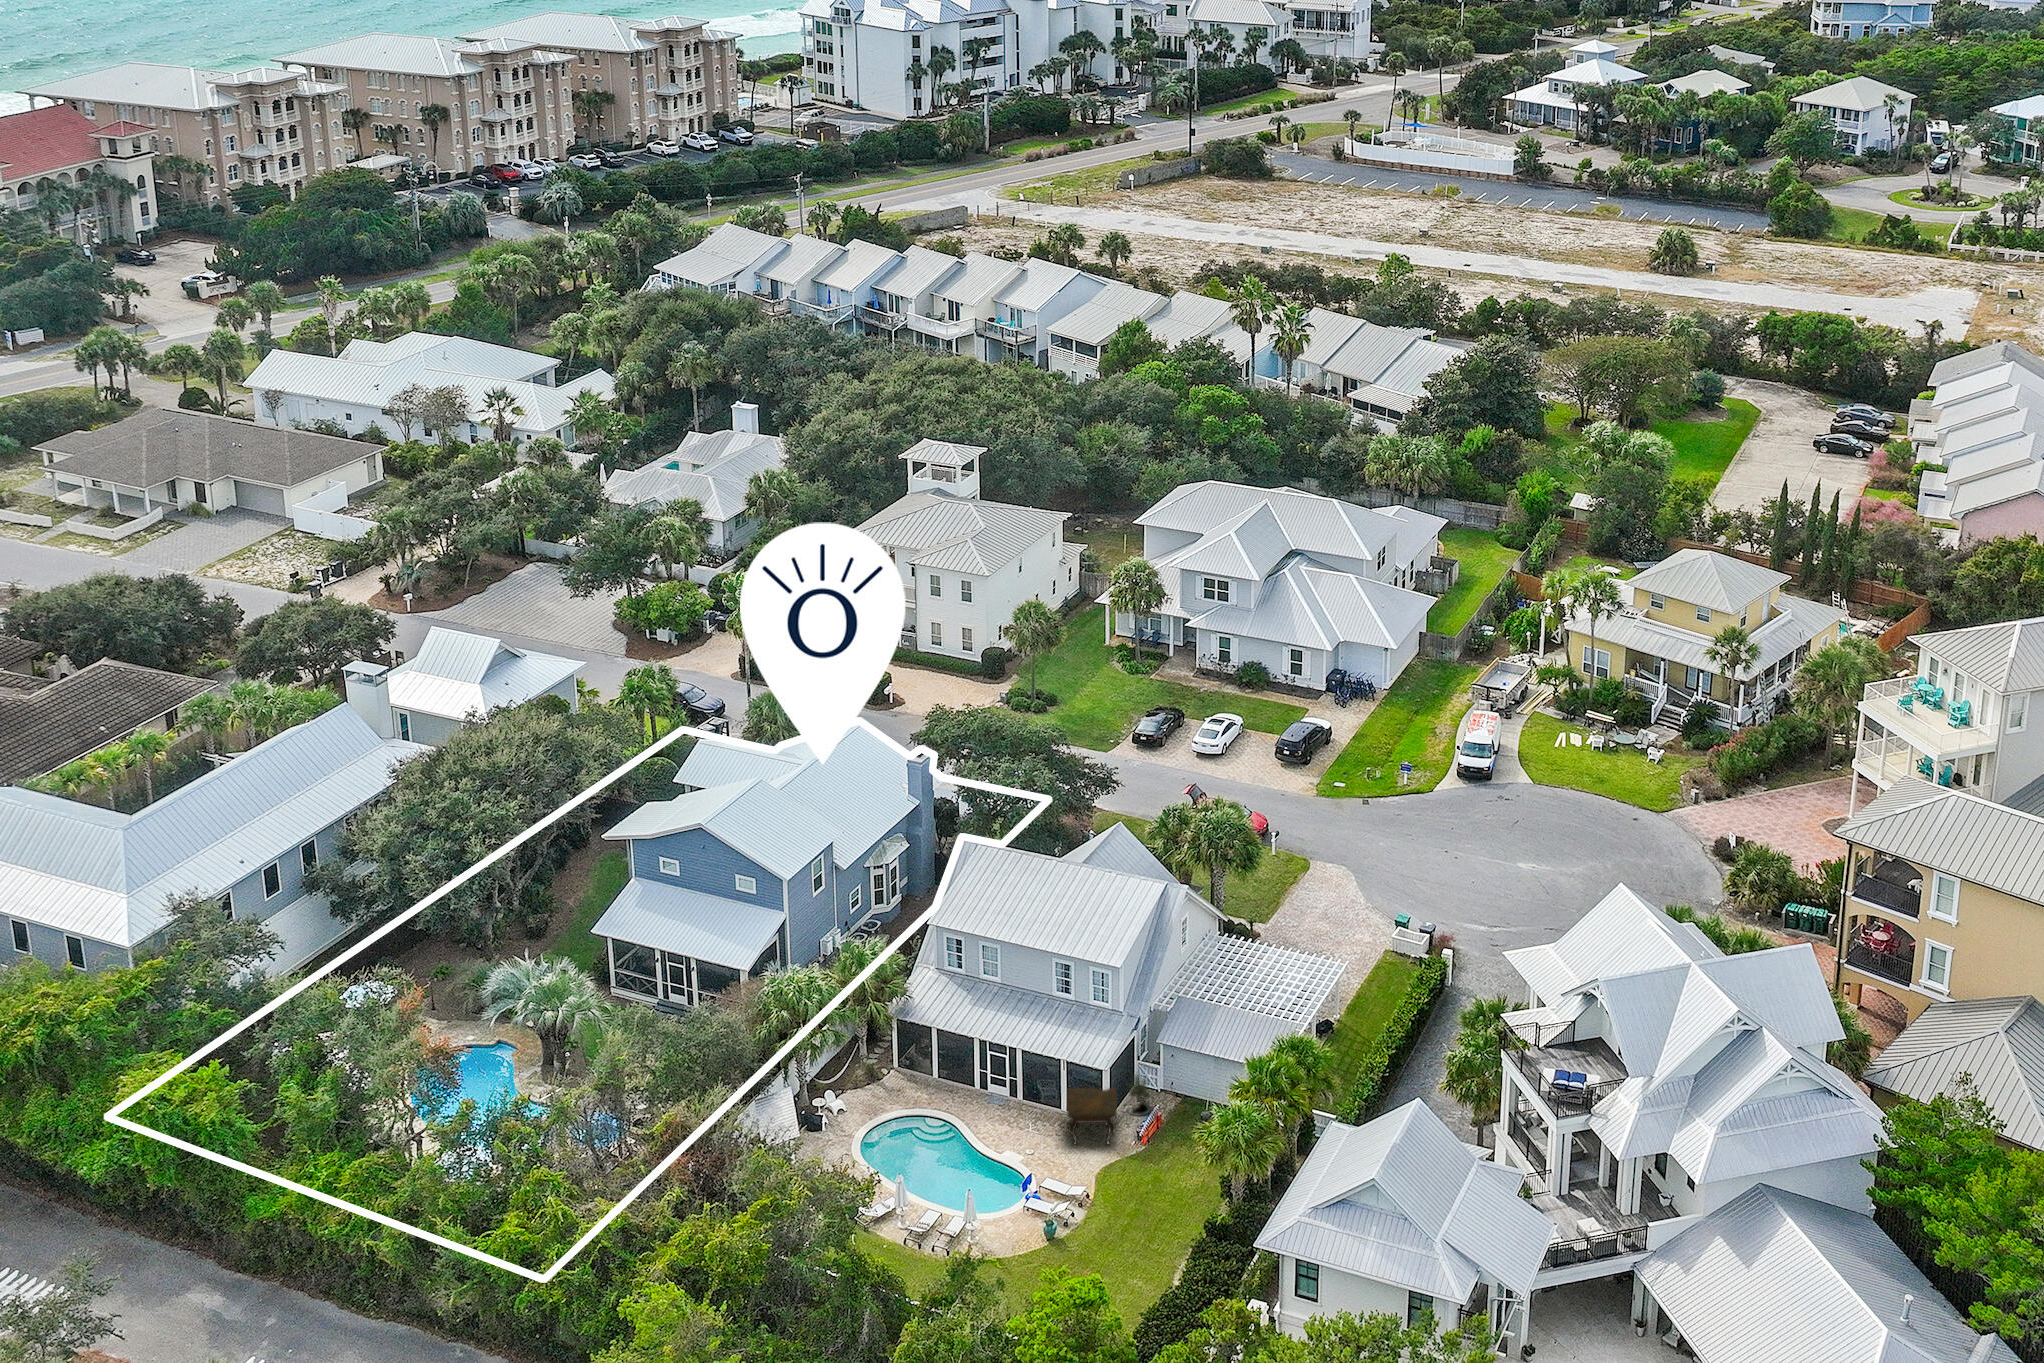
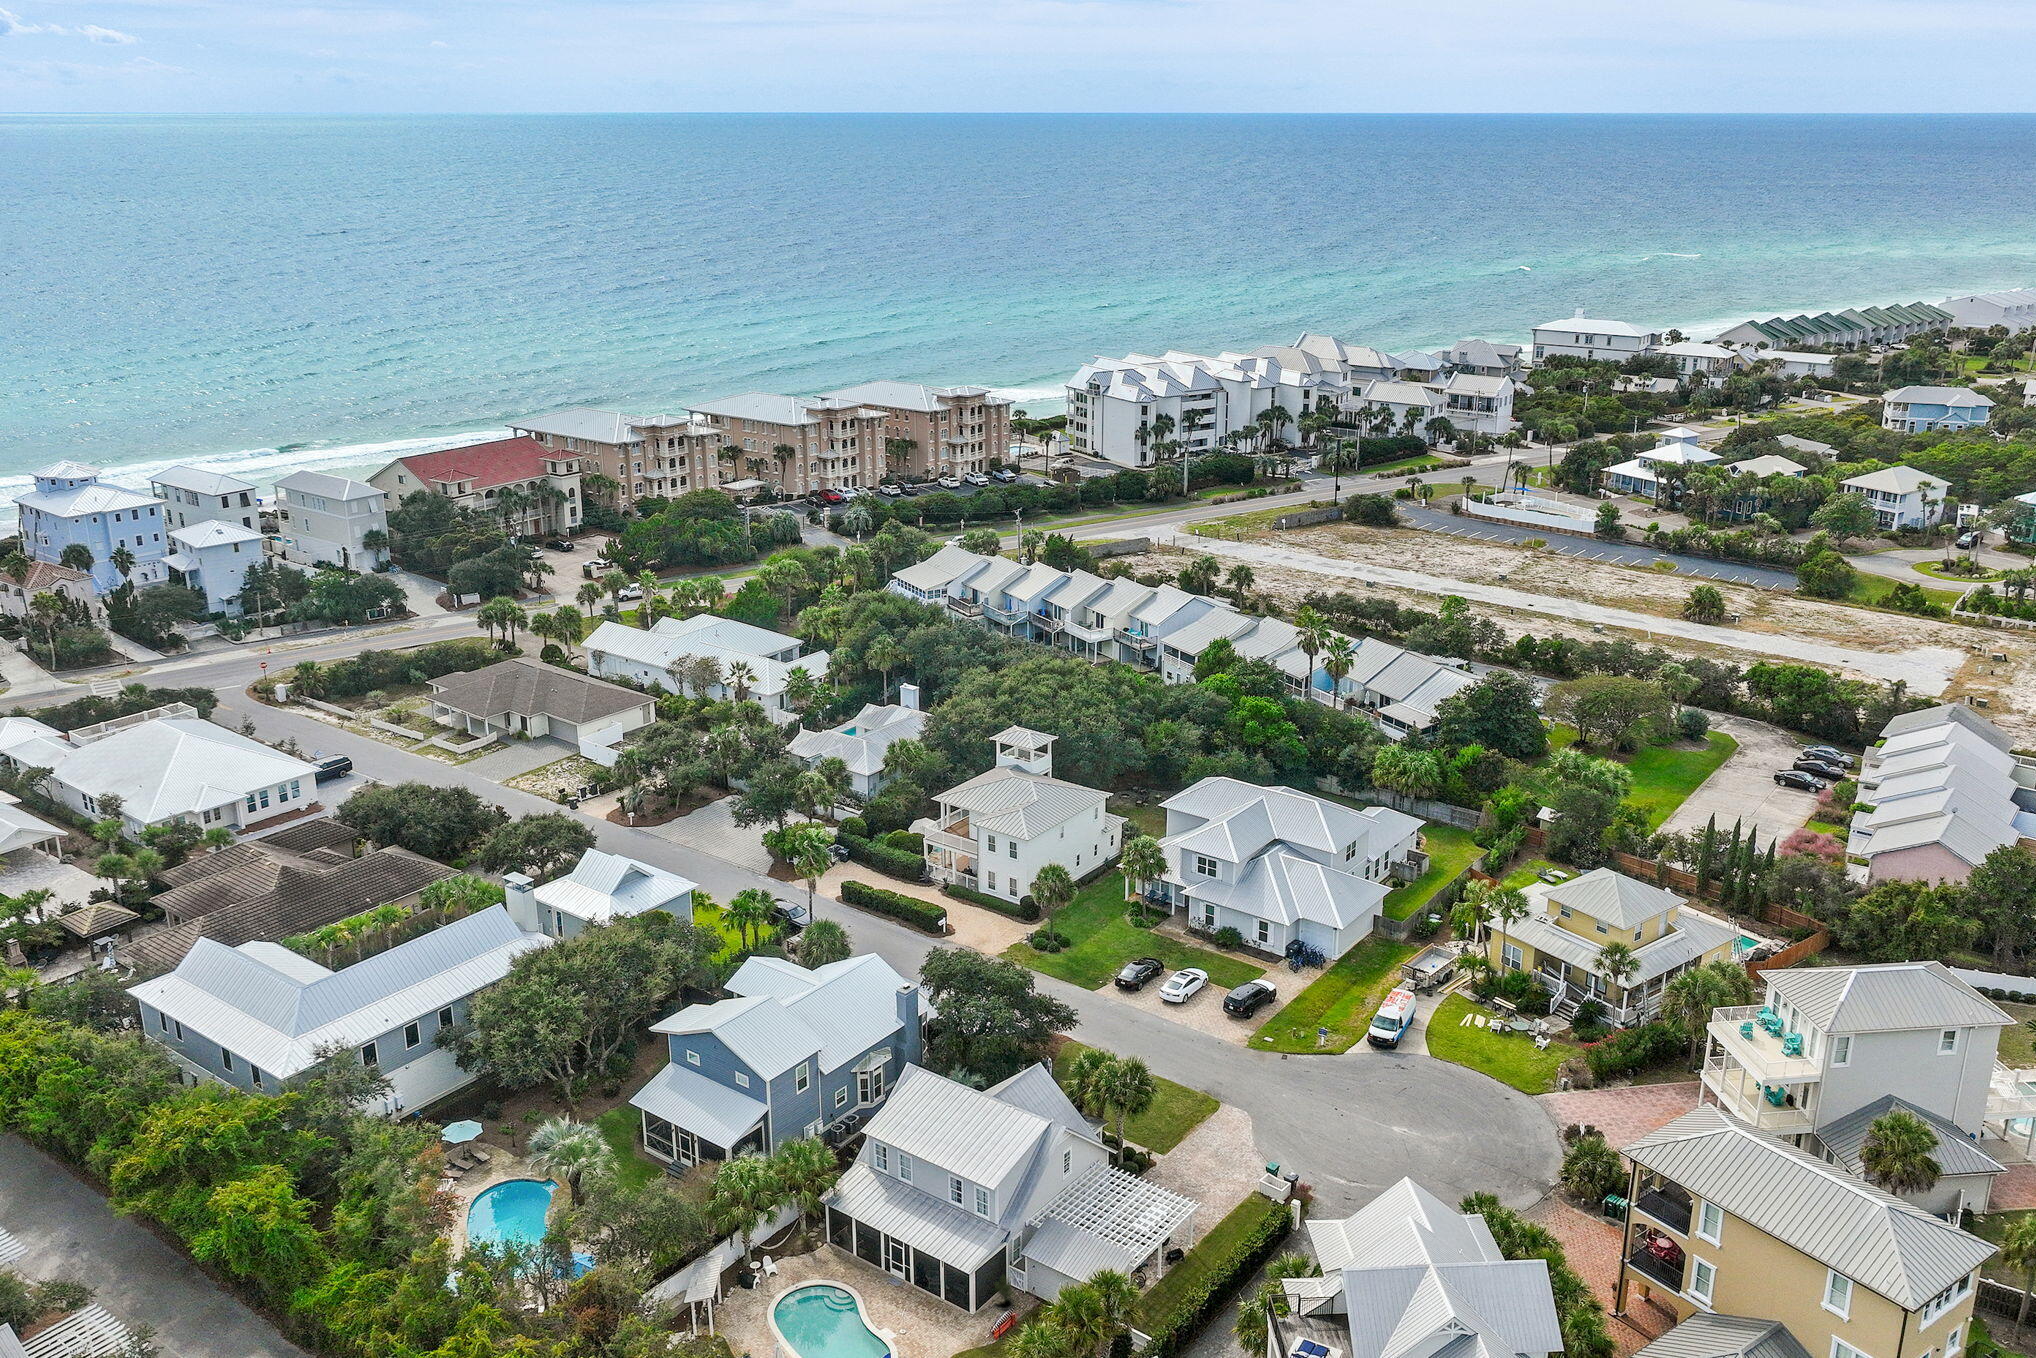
side table: present [1067,1088,1117,1144] -> none [933,1281,982,1332]

